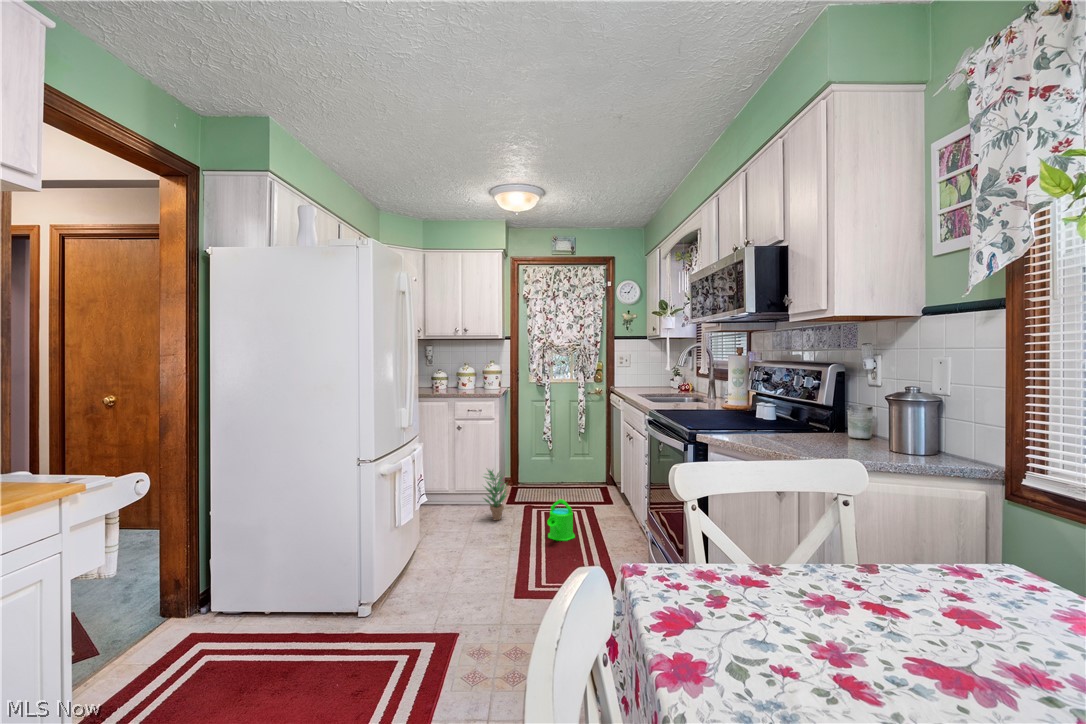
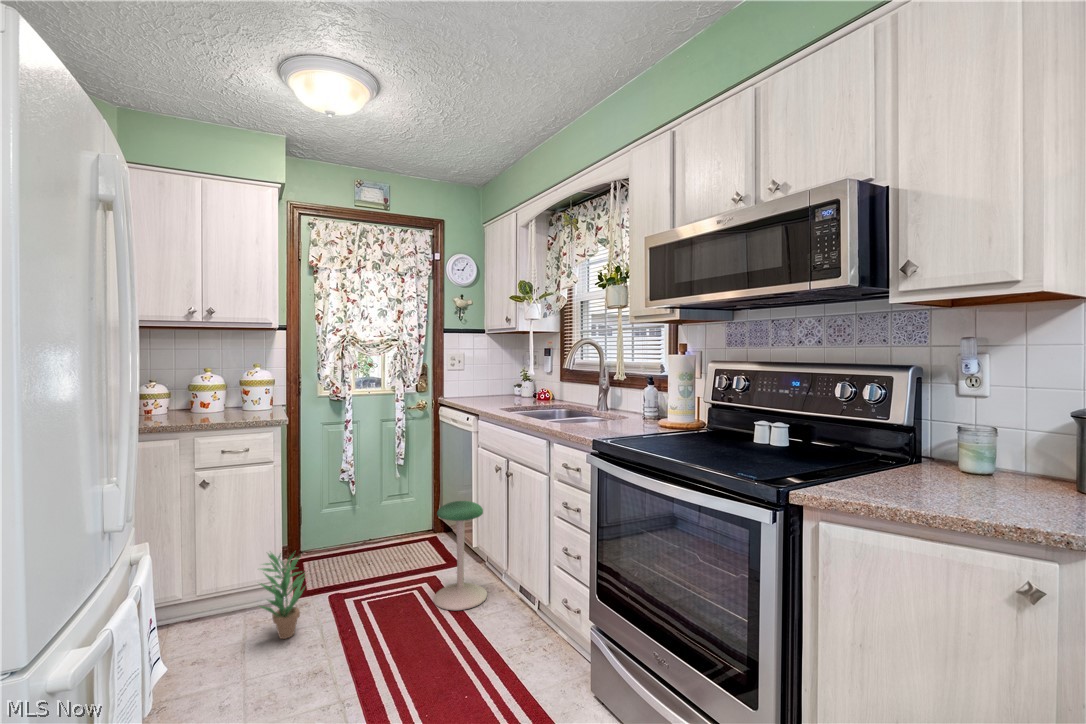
stool: none [585,455,621,527] -> present [434,501,487,611]
watering can: present [547,499,575,541] -> none [389,586,436,657]

